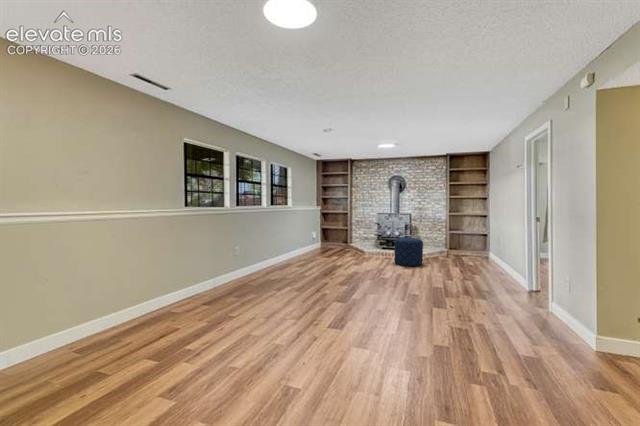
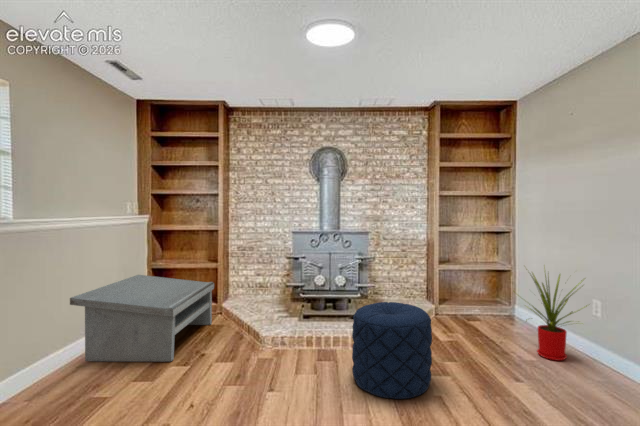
house plant: none [469,228,500,266] -> present [531,274,587,361]
coffee table: none [302,230,347,256] -> present [70,275,214,362]

